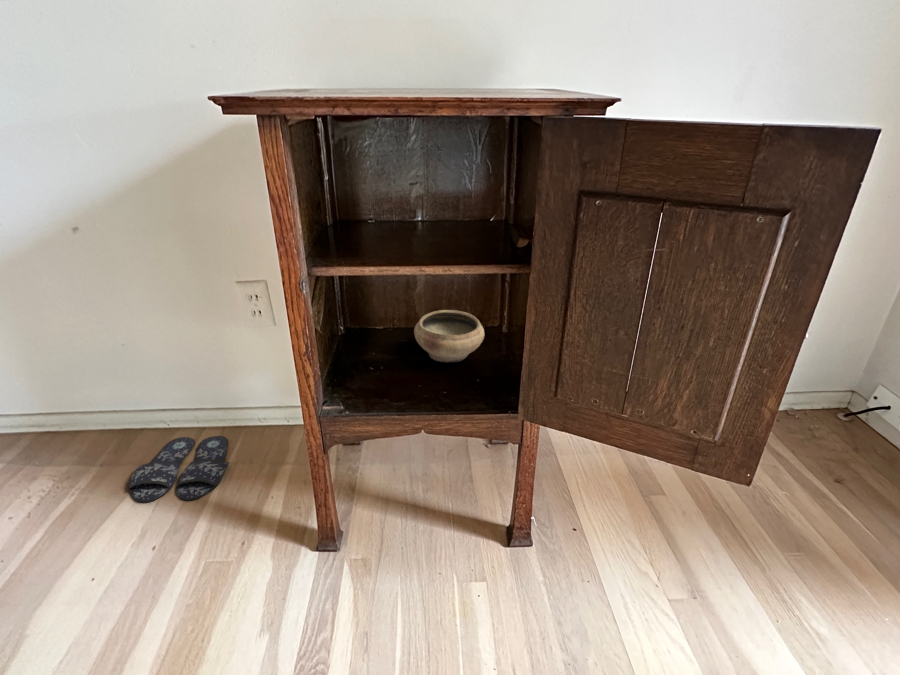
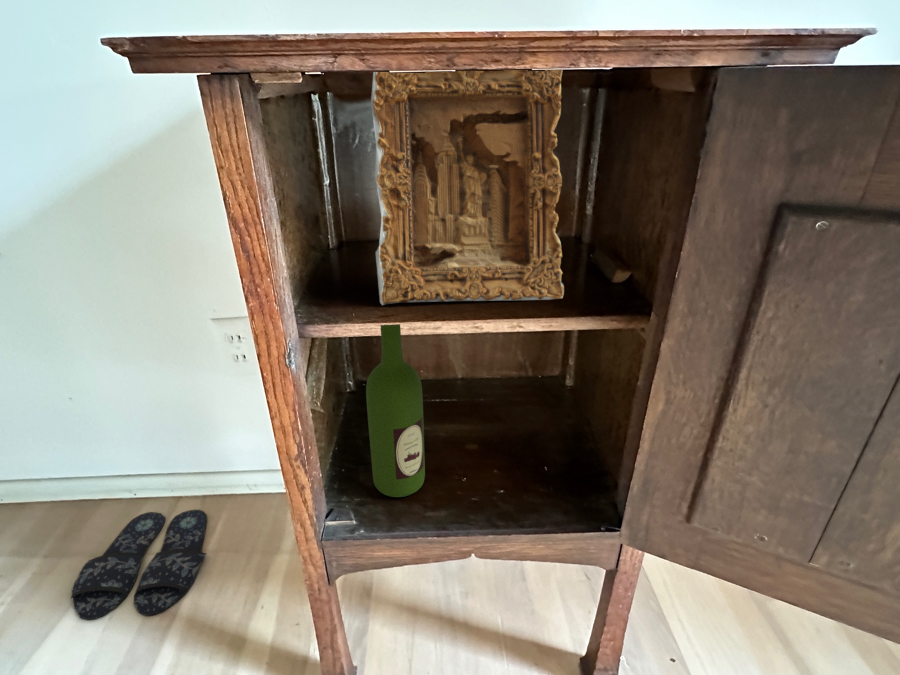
picture frame: none [355,96,481,258] -> present [371,70,564,305]
wine bottle: none [351,255,391,394] -> present [366,324,425,497]
ceramic bowl: present [414,310,484,363] -> none [452,359,550,438]

